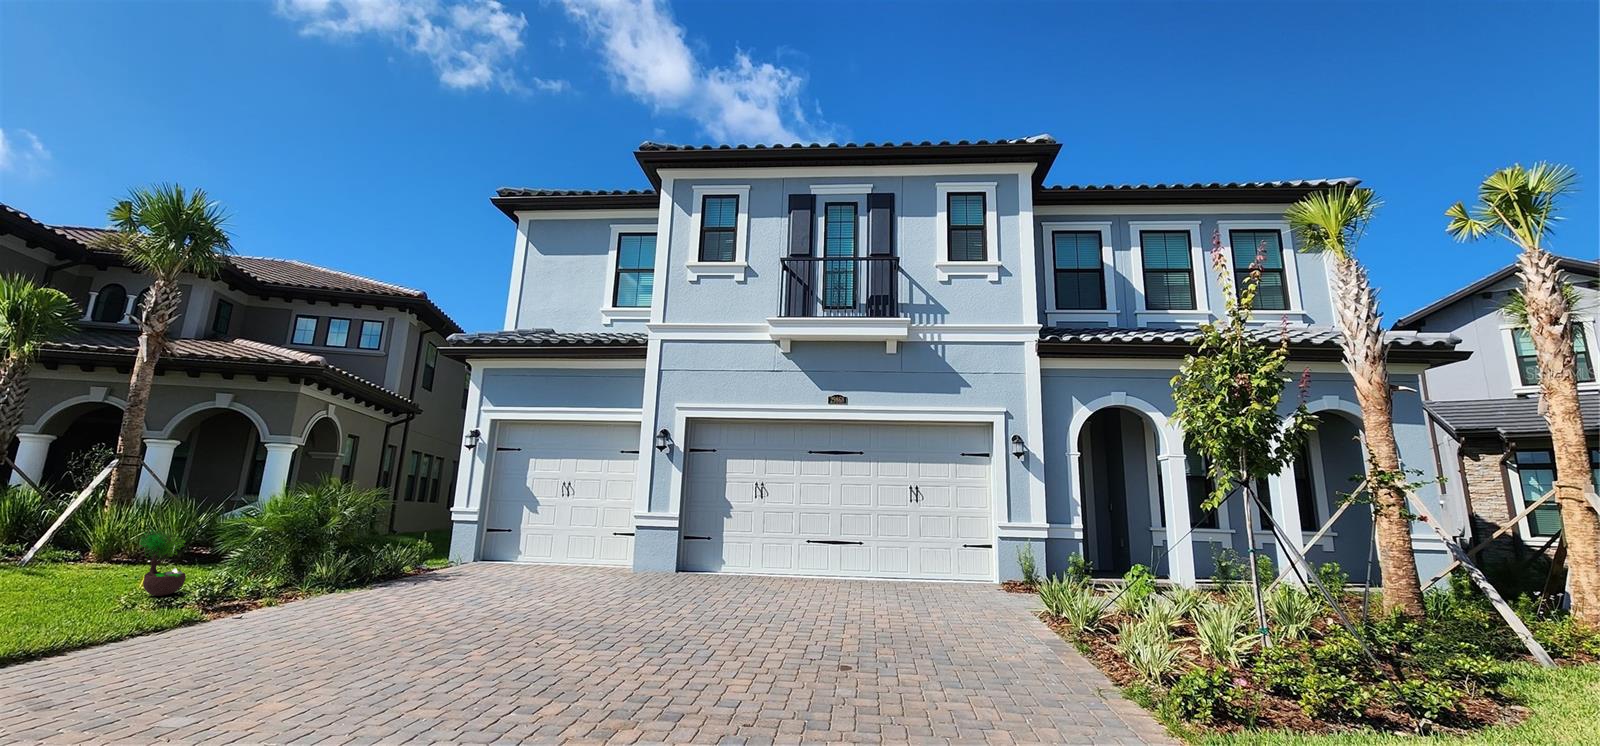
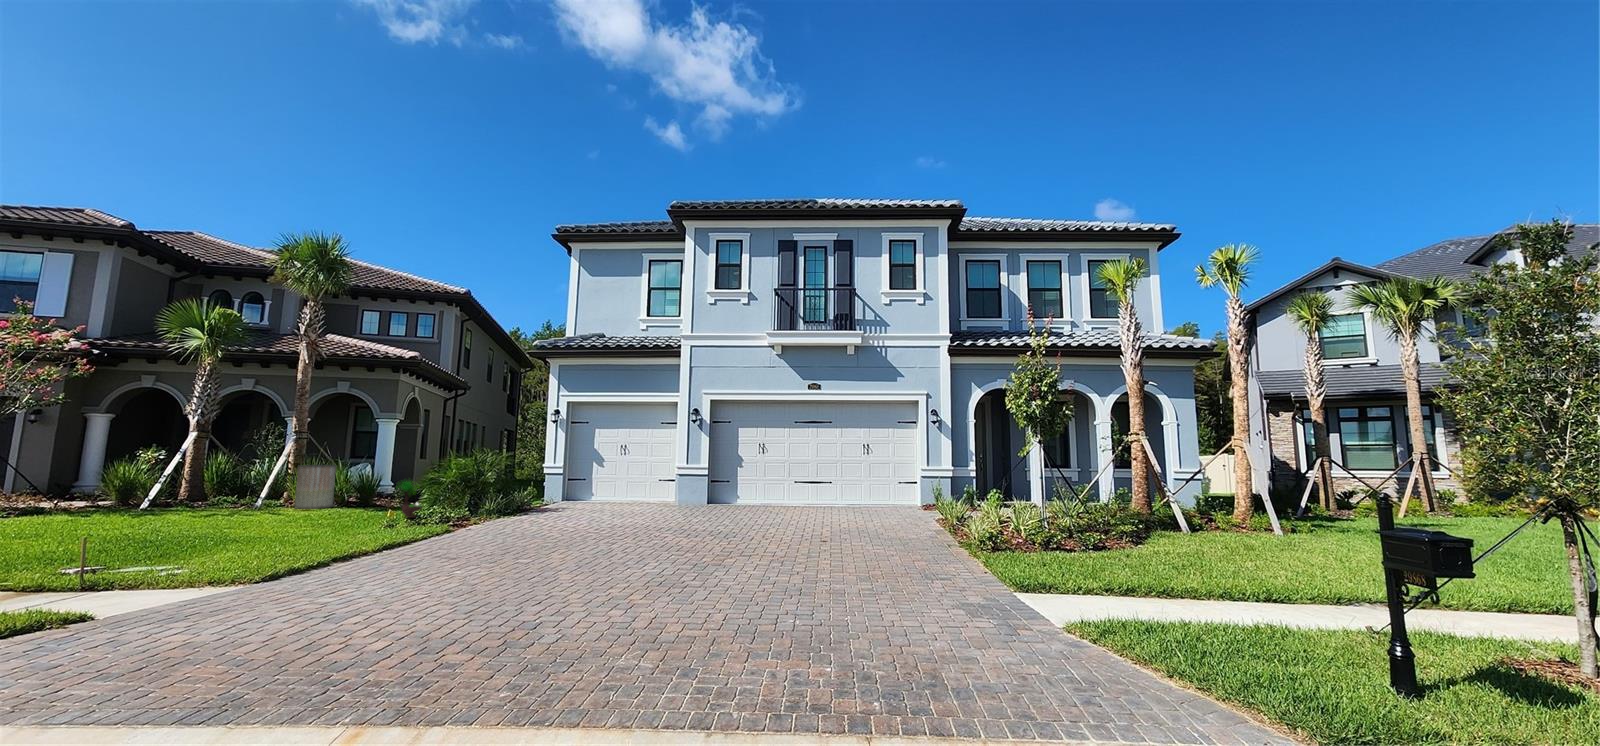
trash can: none [45,502,129,570] -> present [295,465,336,509]

